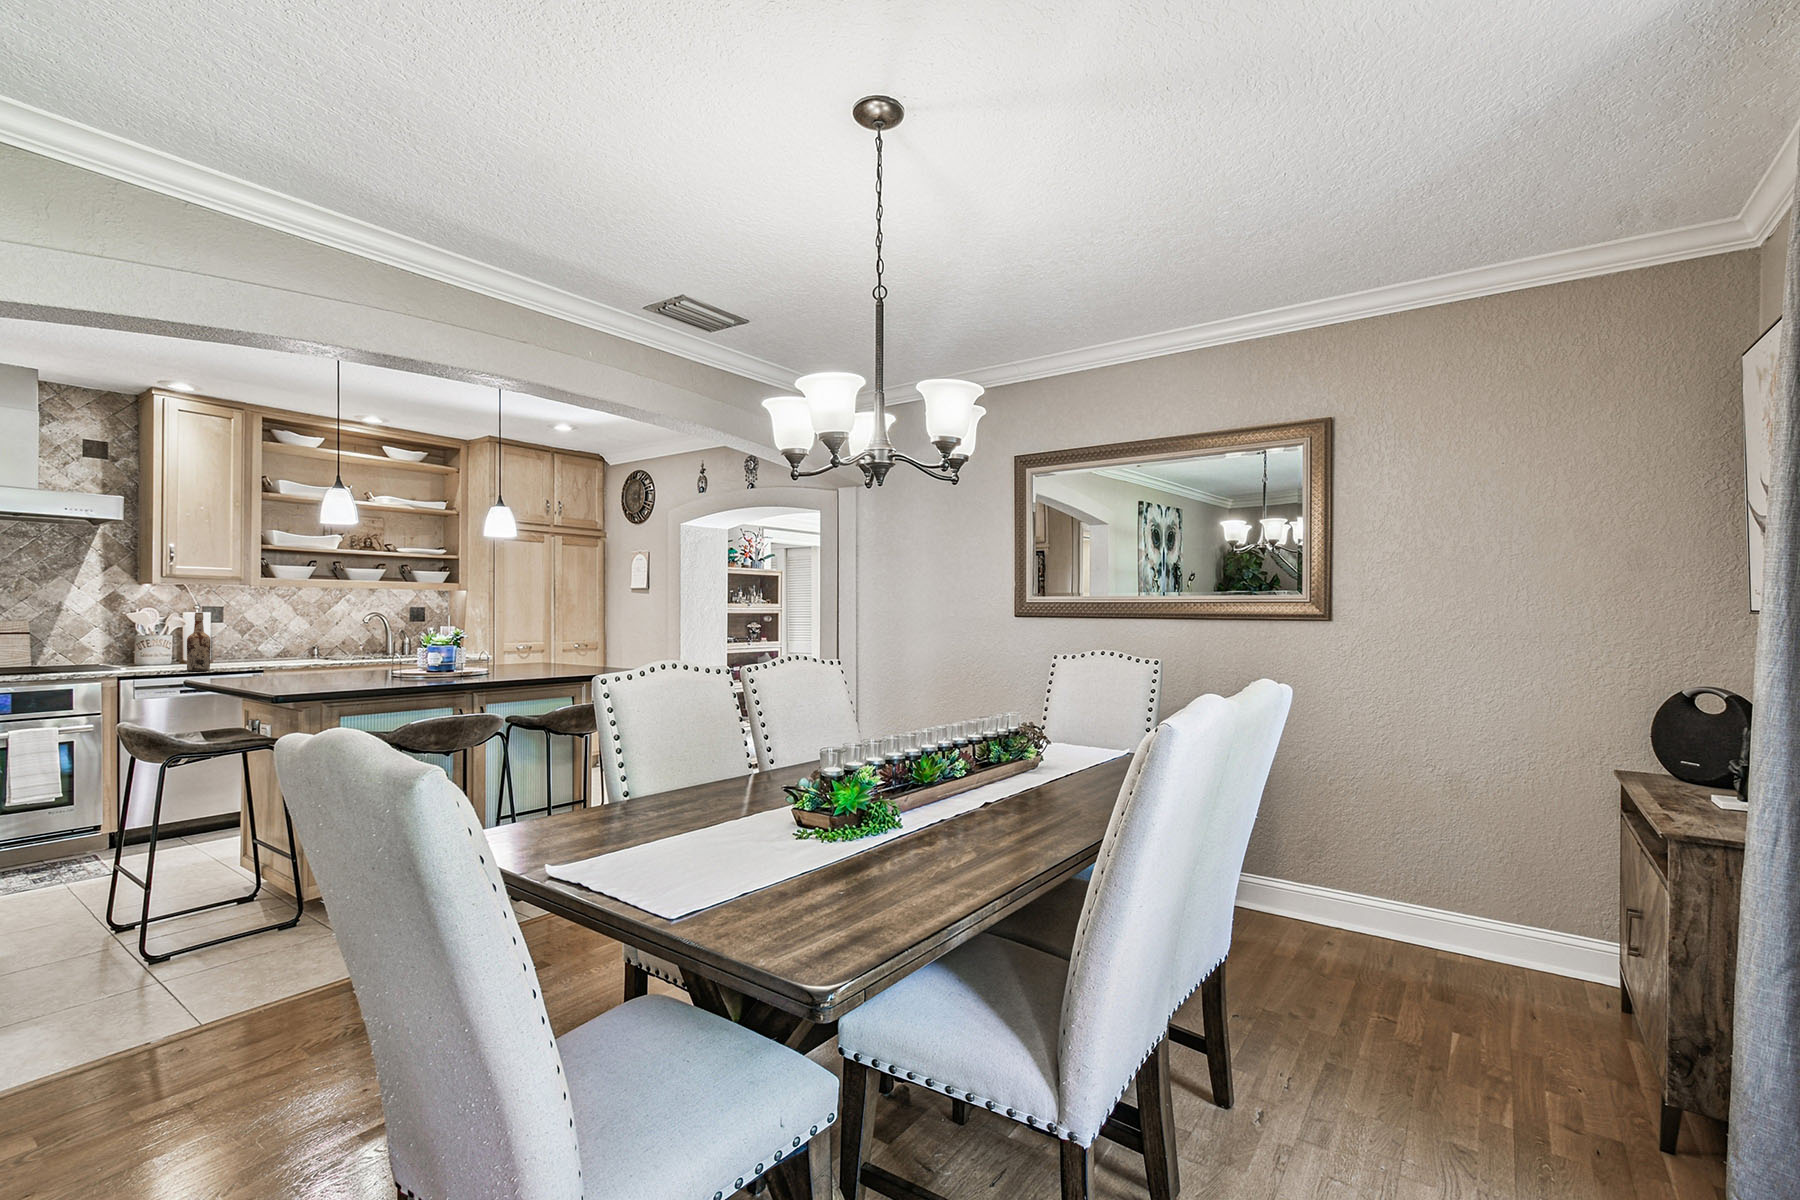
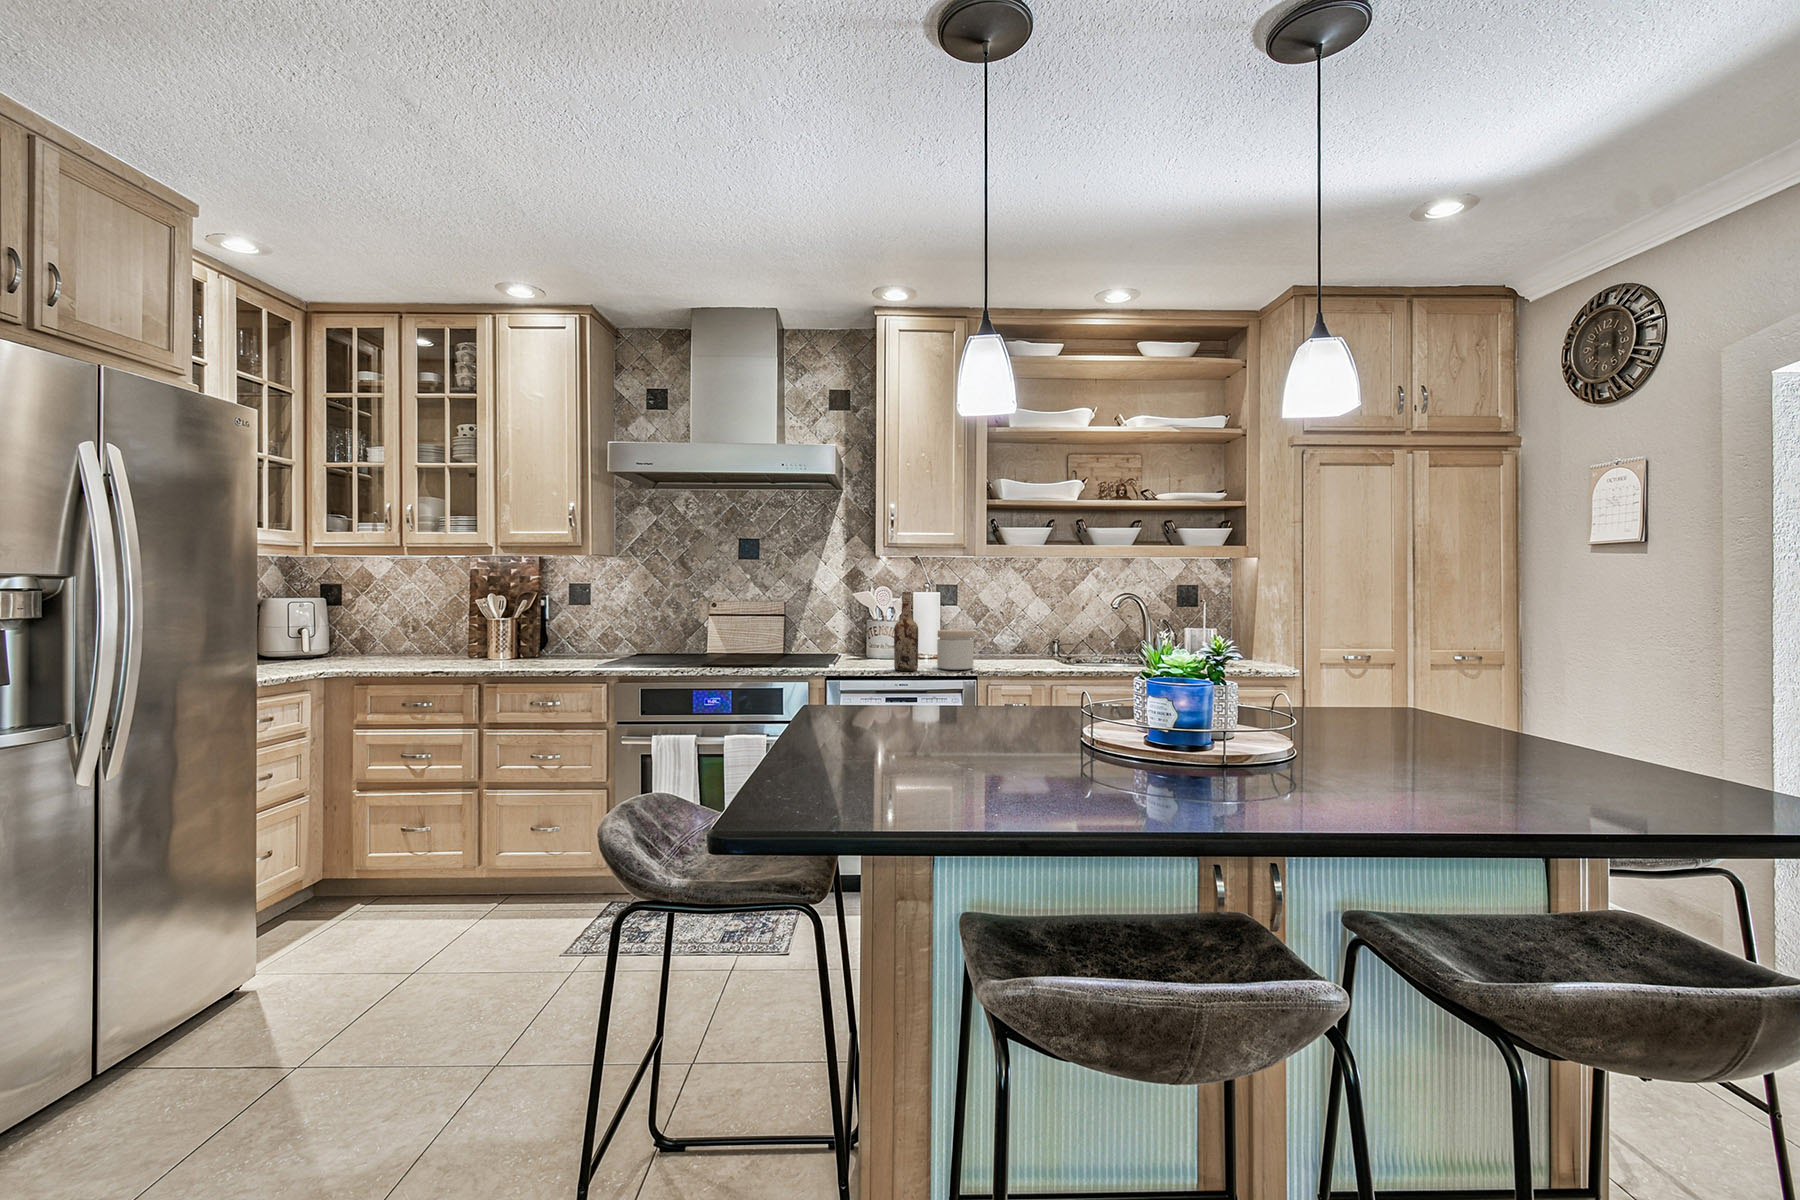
jar: none [225,640,259,668] -> present [937,630,974,670]

